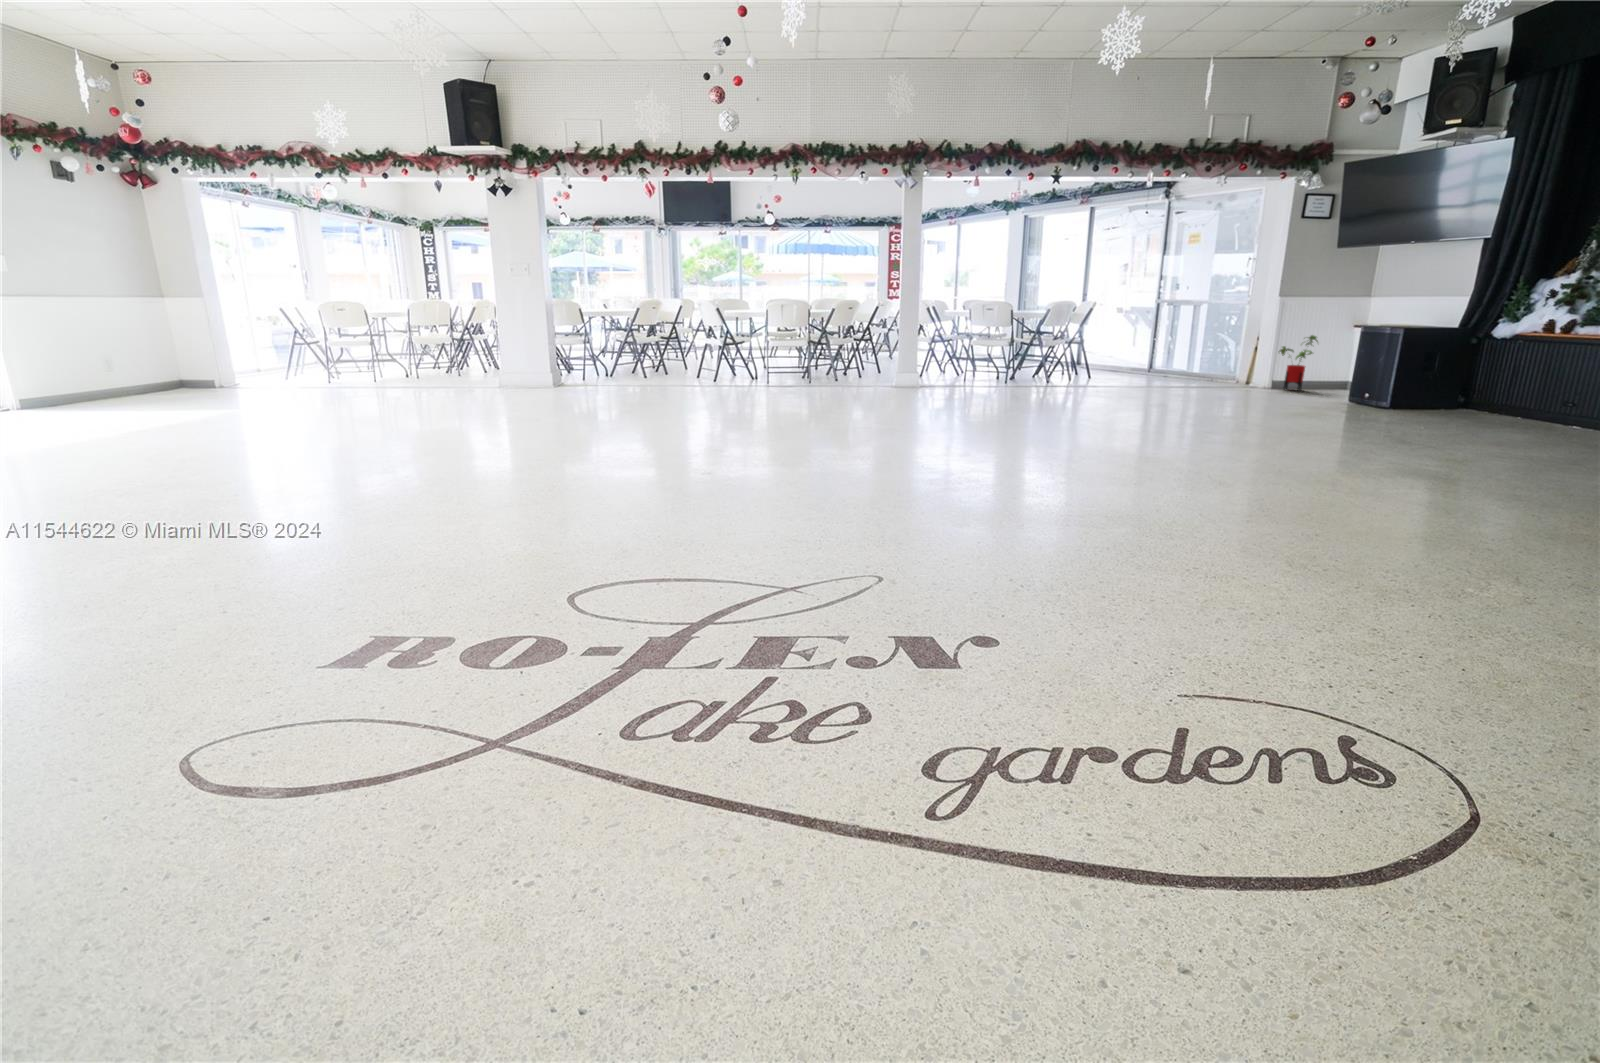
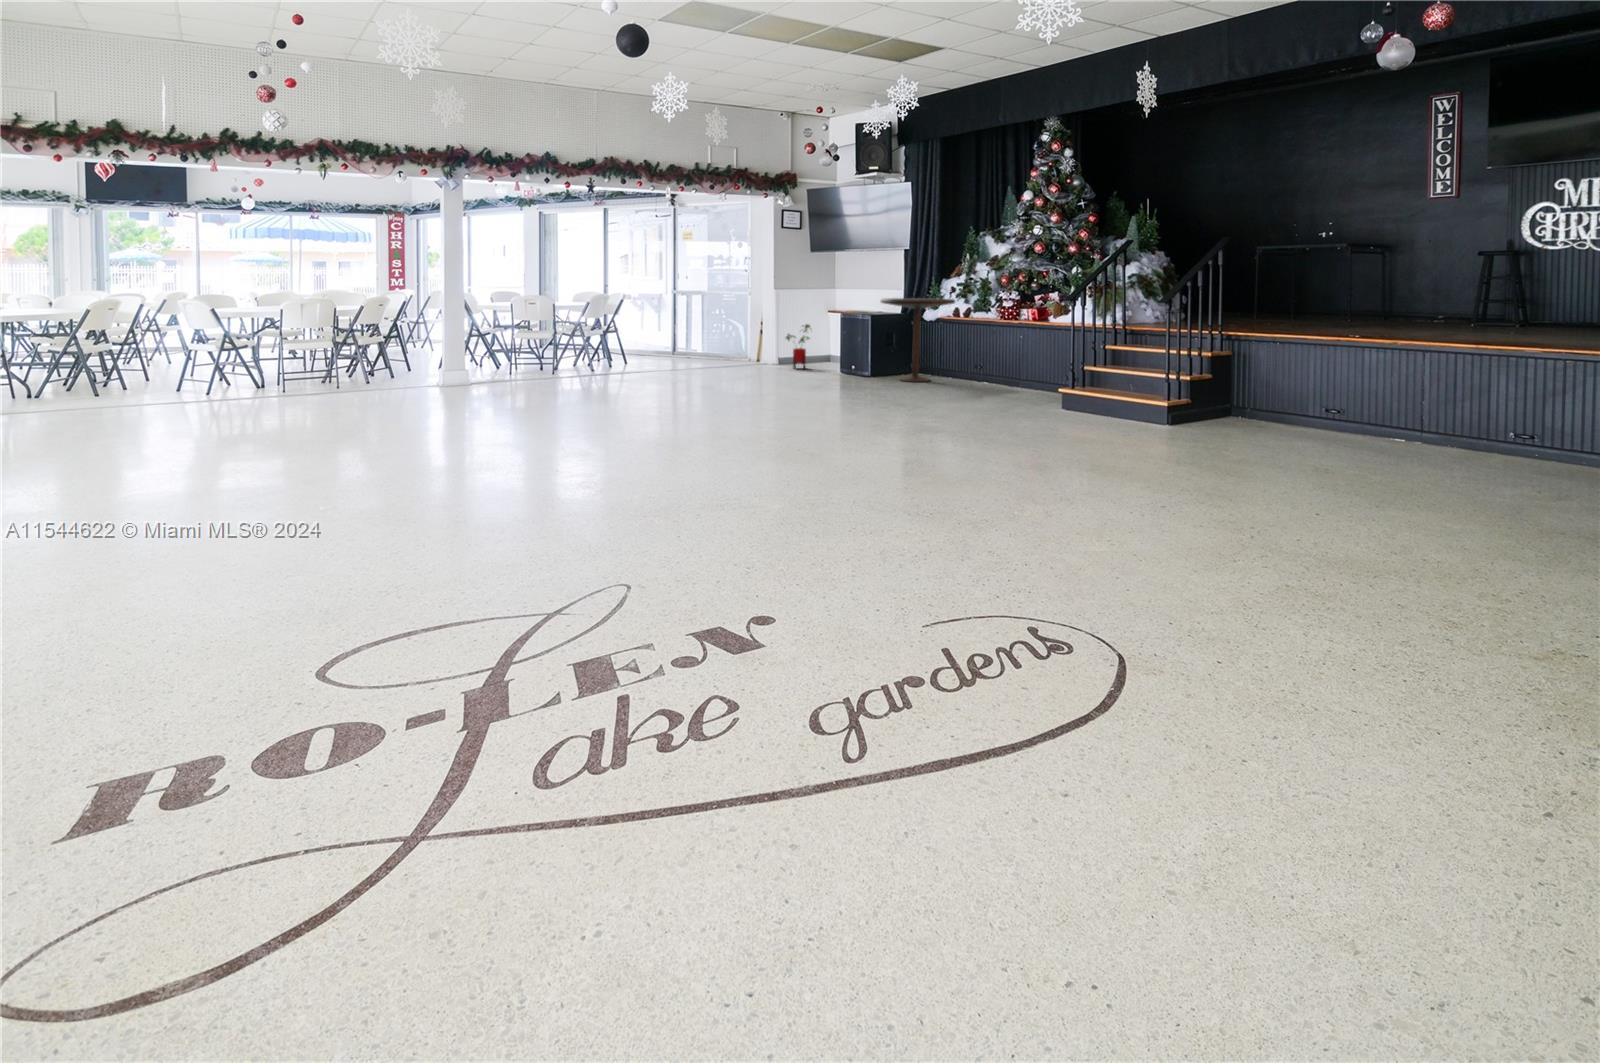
pedestal table: none [1427,302,1564,419] -> present [880,298,955,382]

